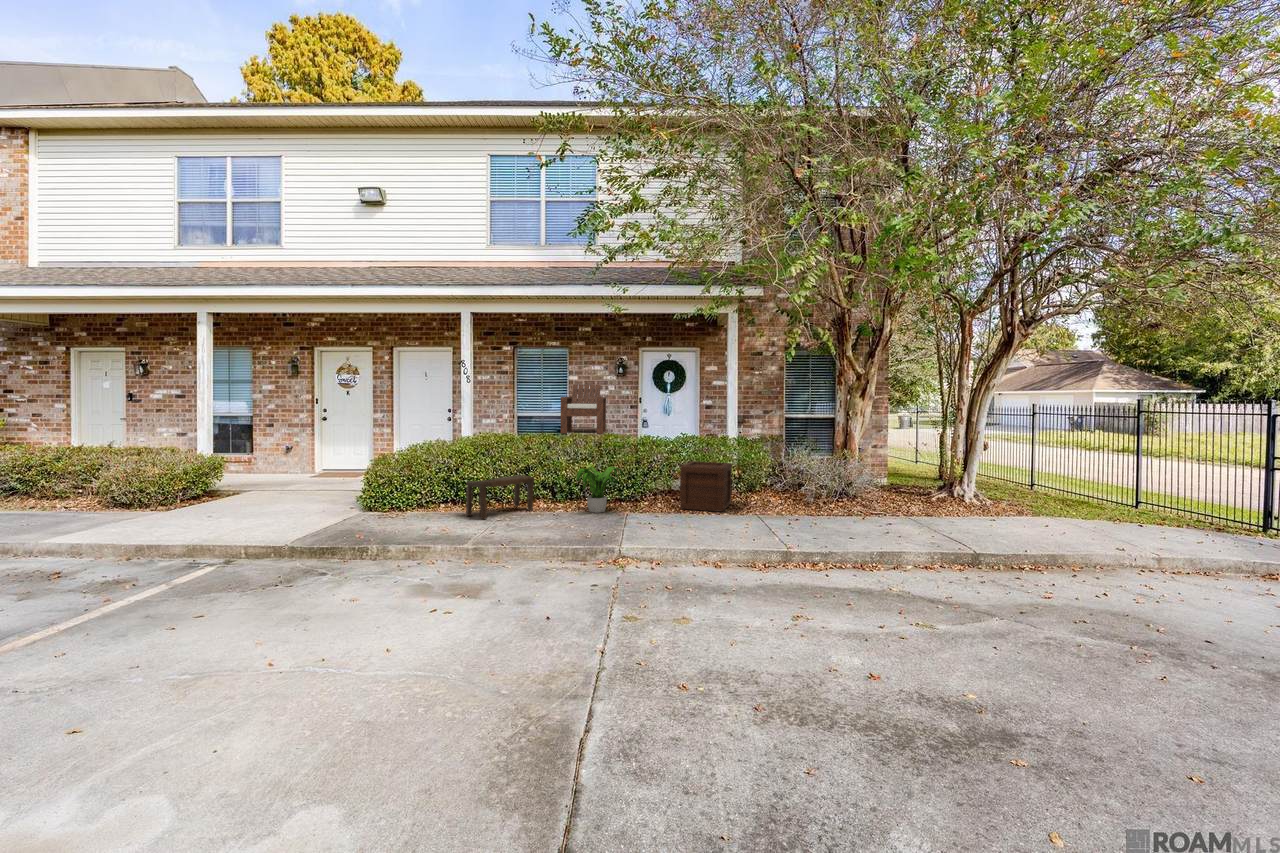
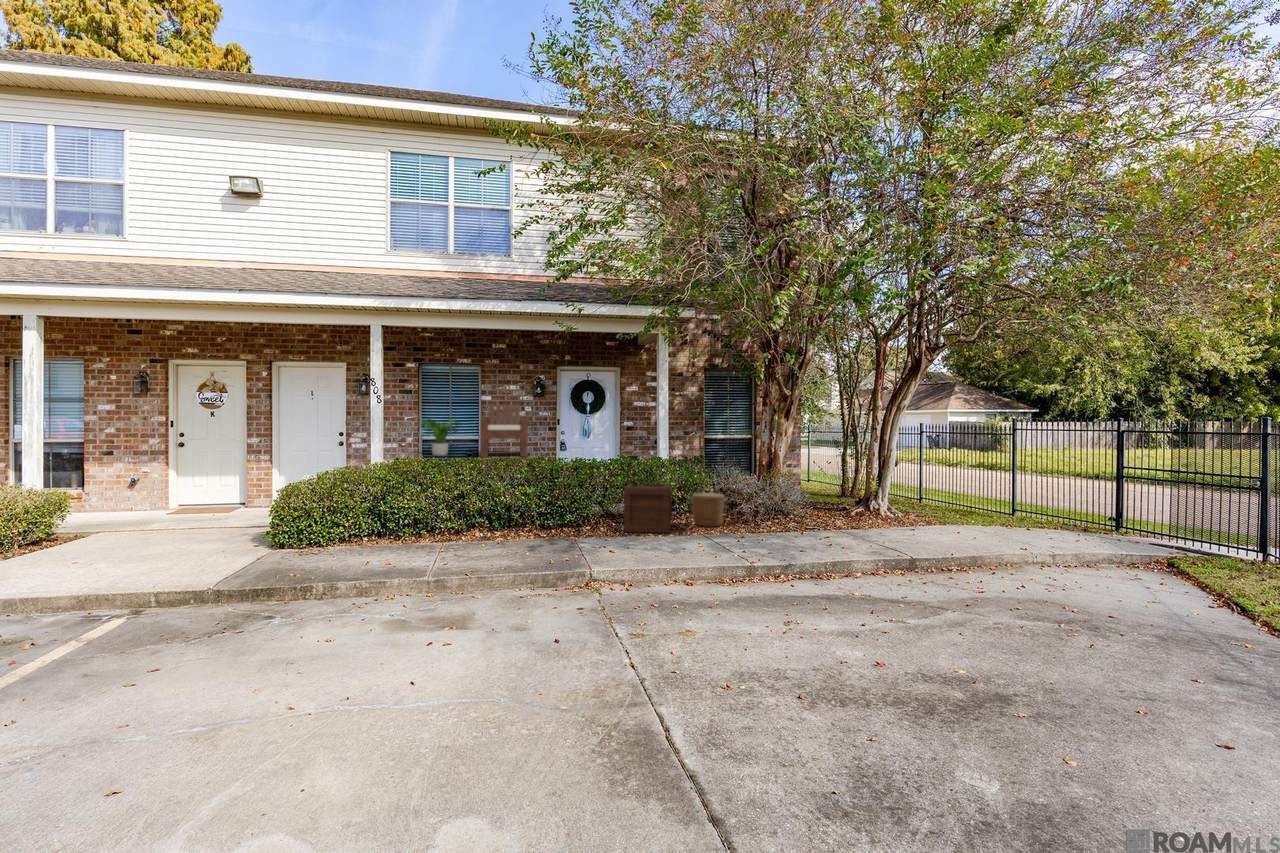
potted plant: present [577,467,622,513] -> present [421,418,461,455]
woven basket: none [753,473,786,508] -> present [692,493,724,527]
bench: present [466,475,535,519] -> none [396,503,471,552]

